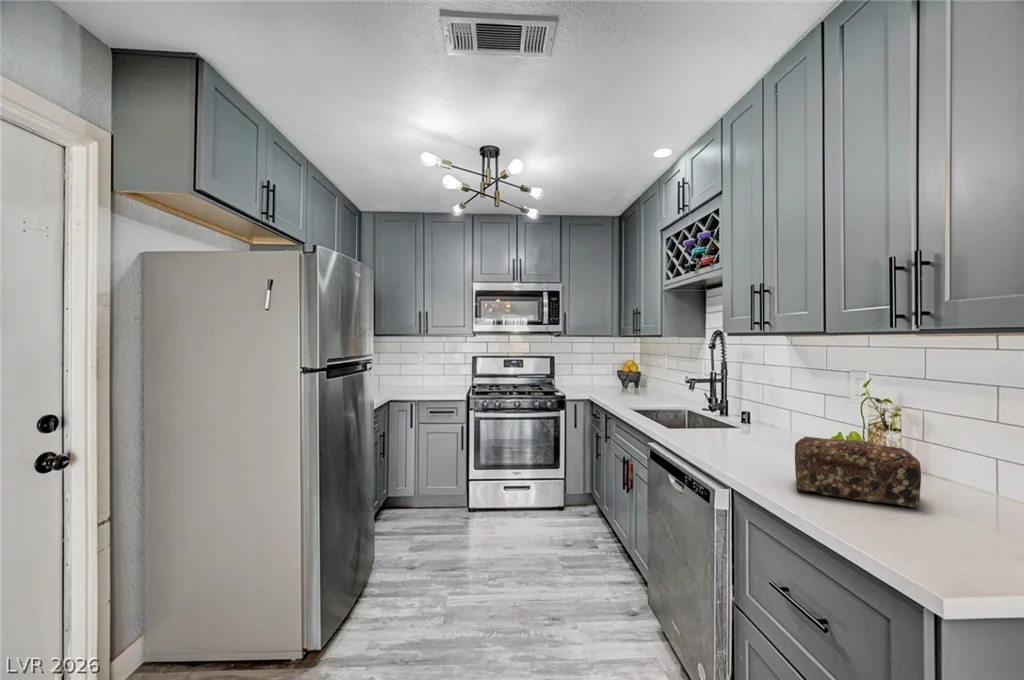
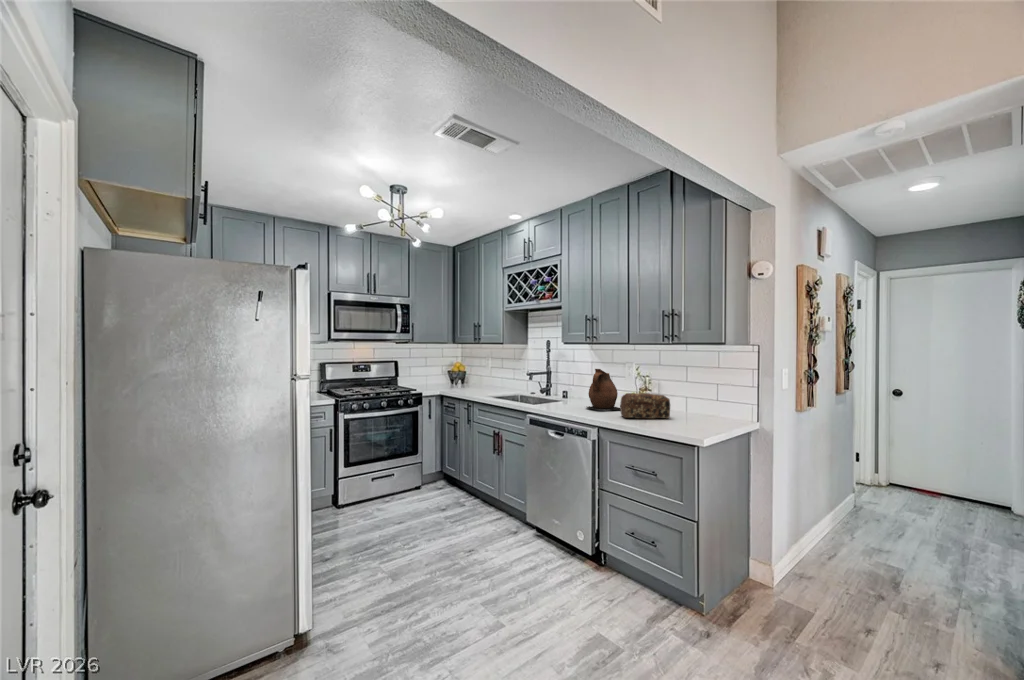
ceramic pitcher: none [744,380,821,463] -> present [587,369,620,410]

